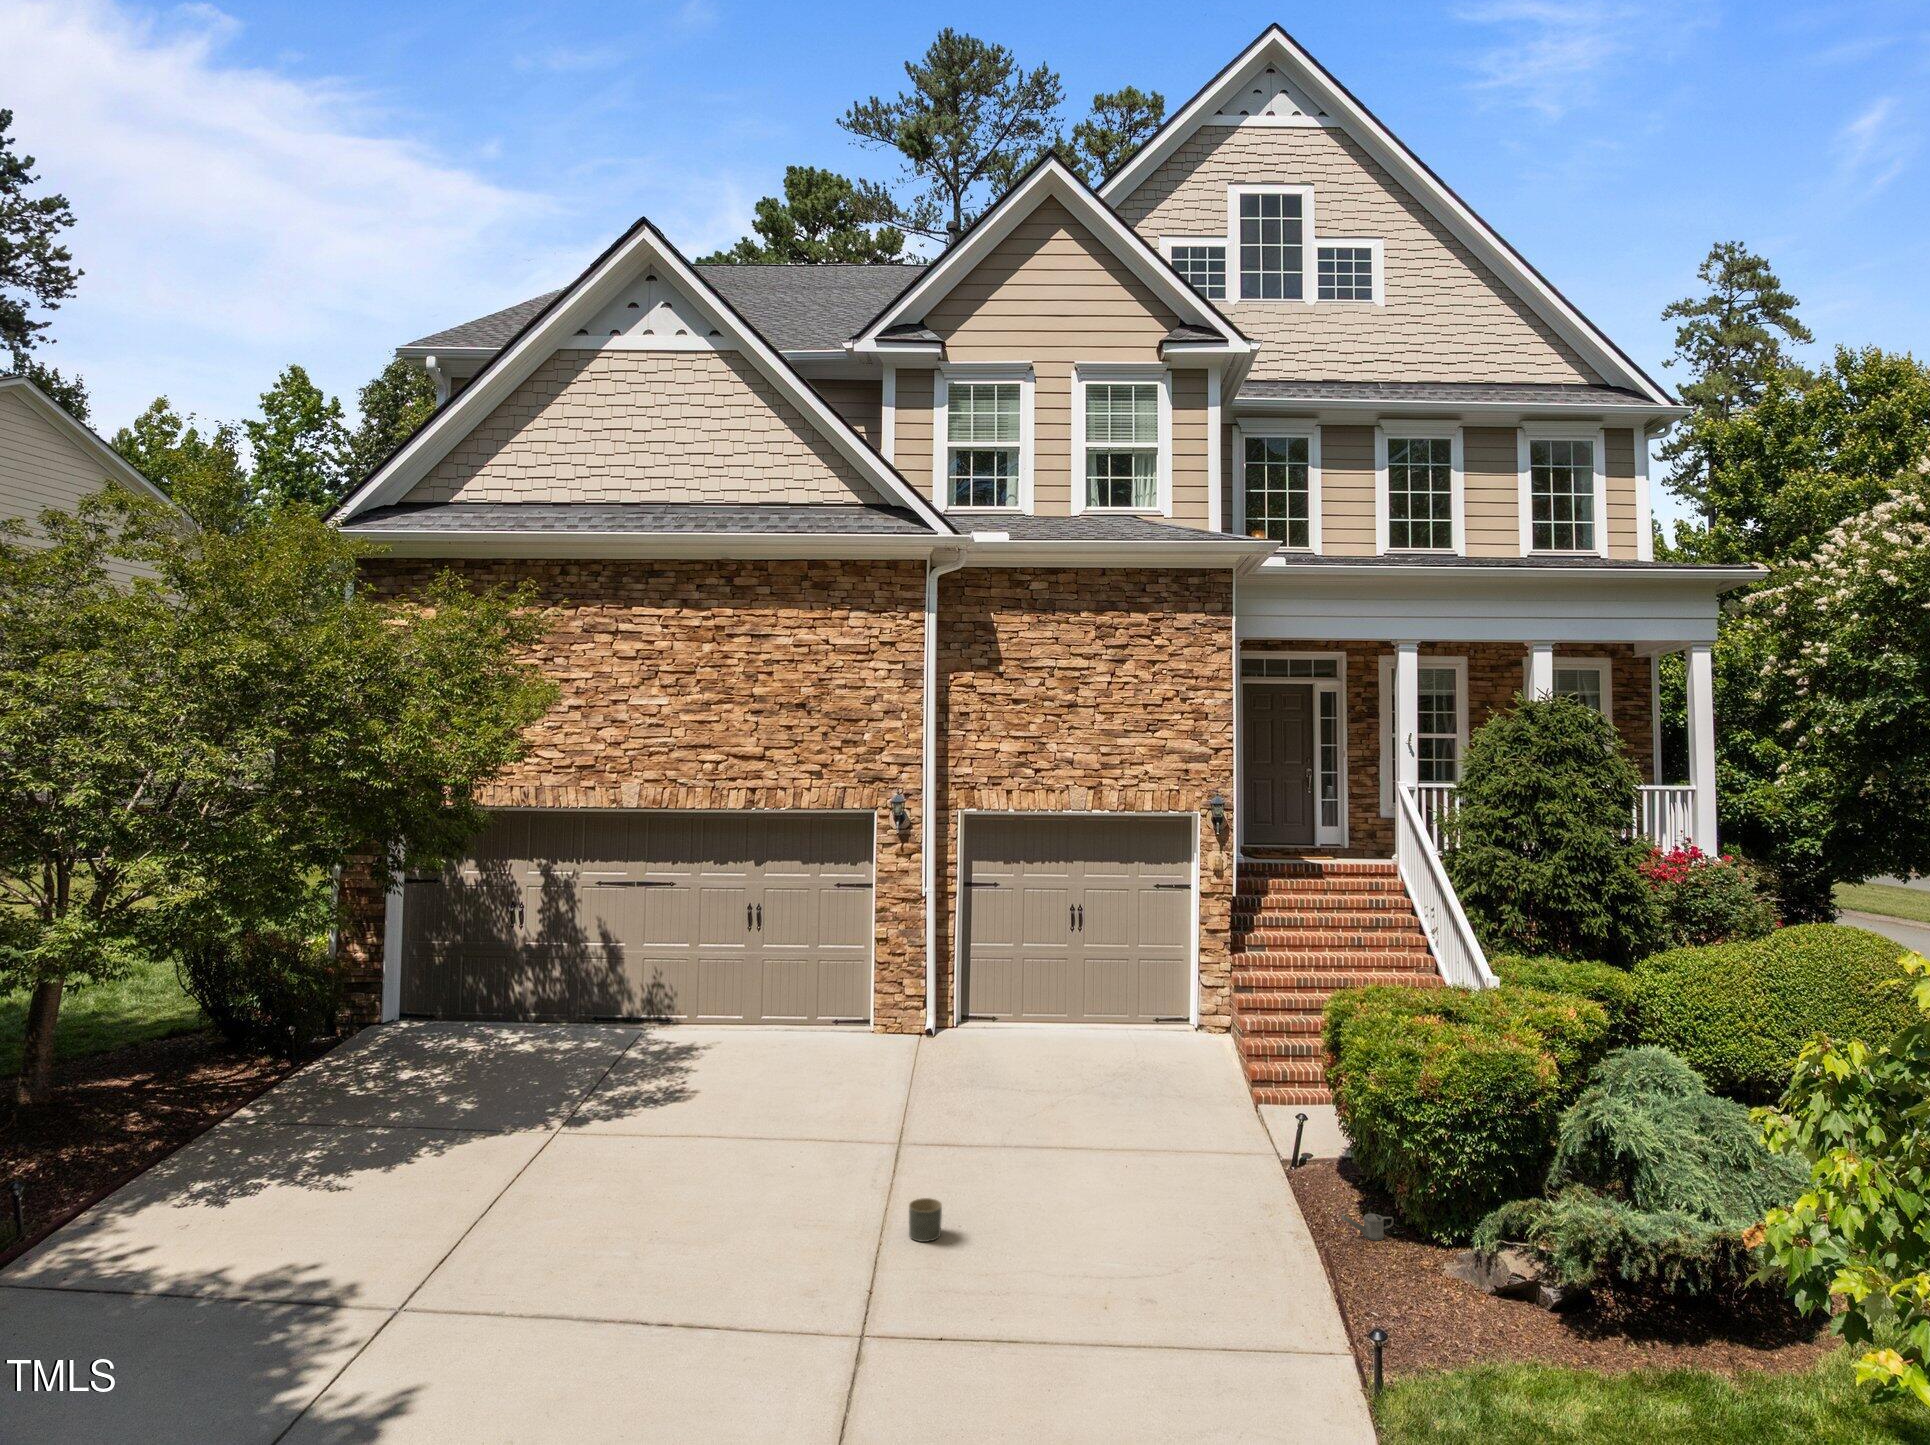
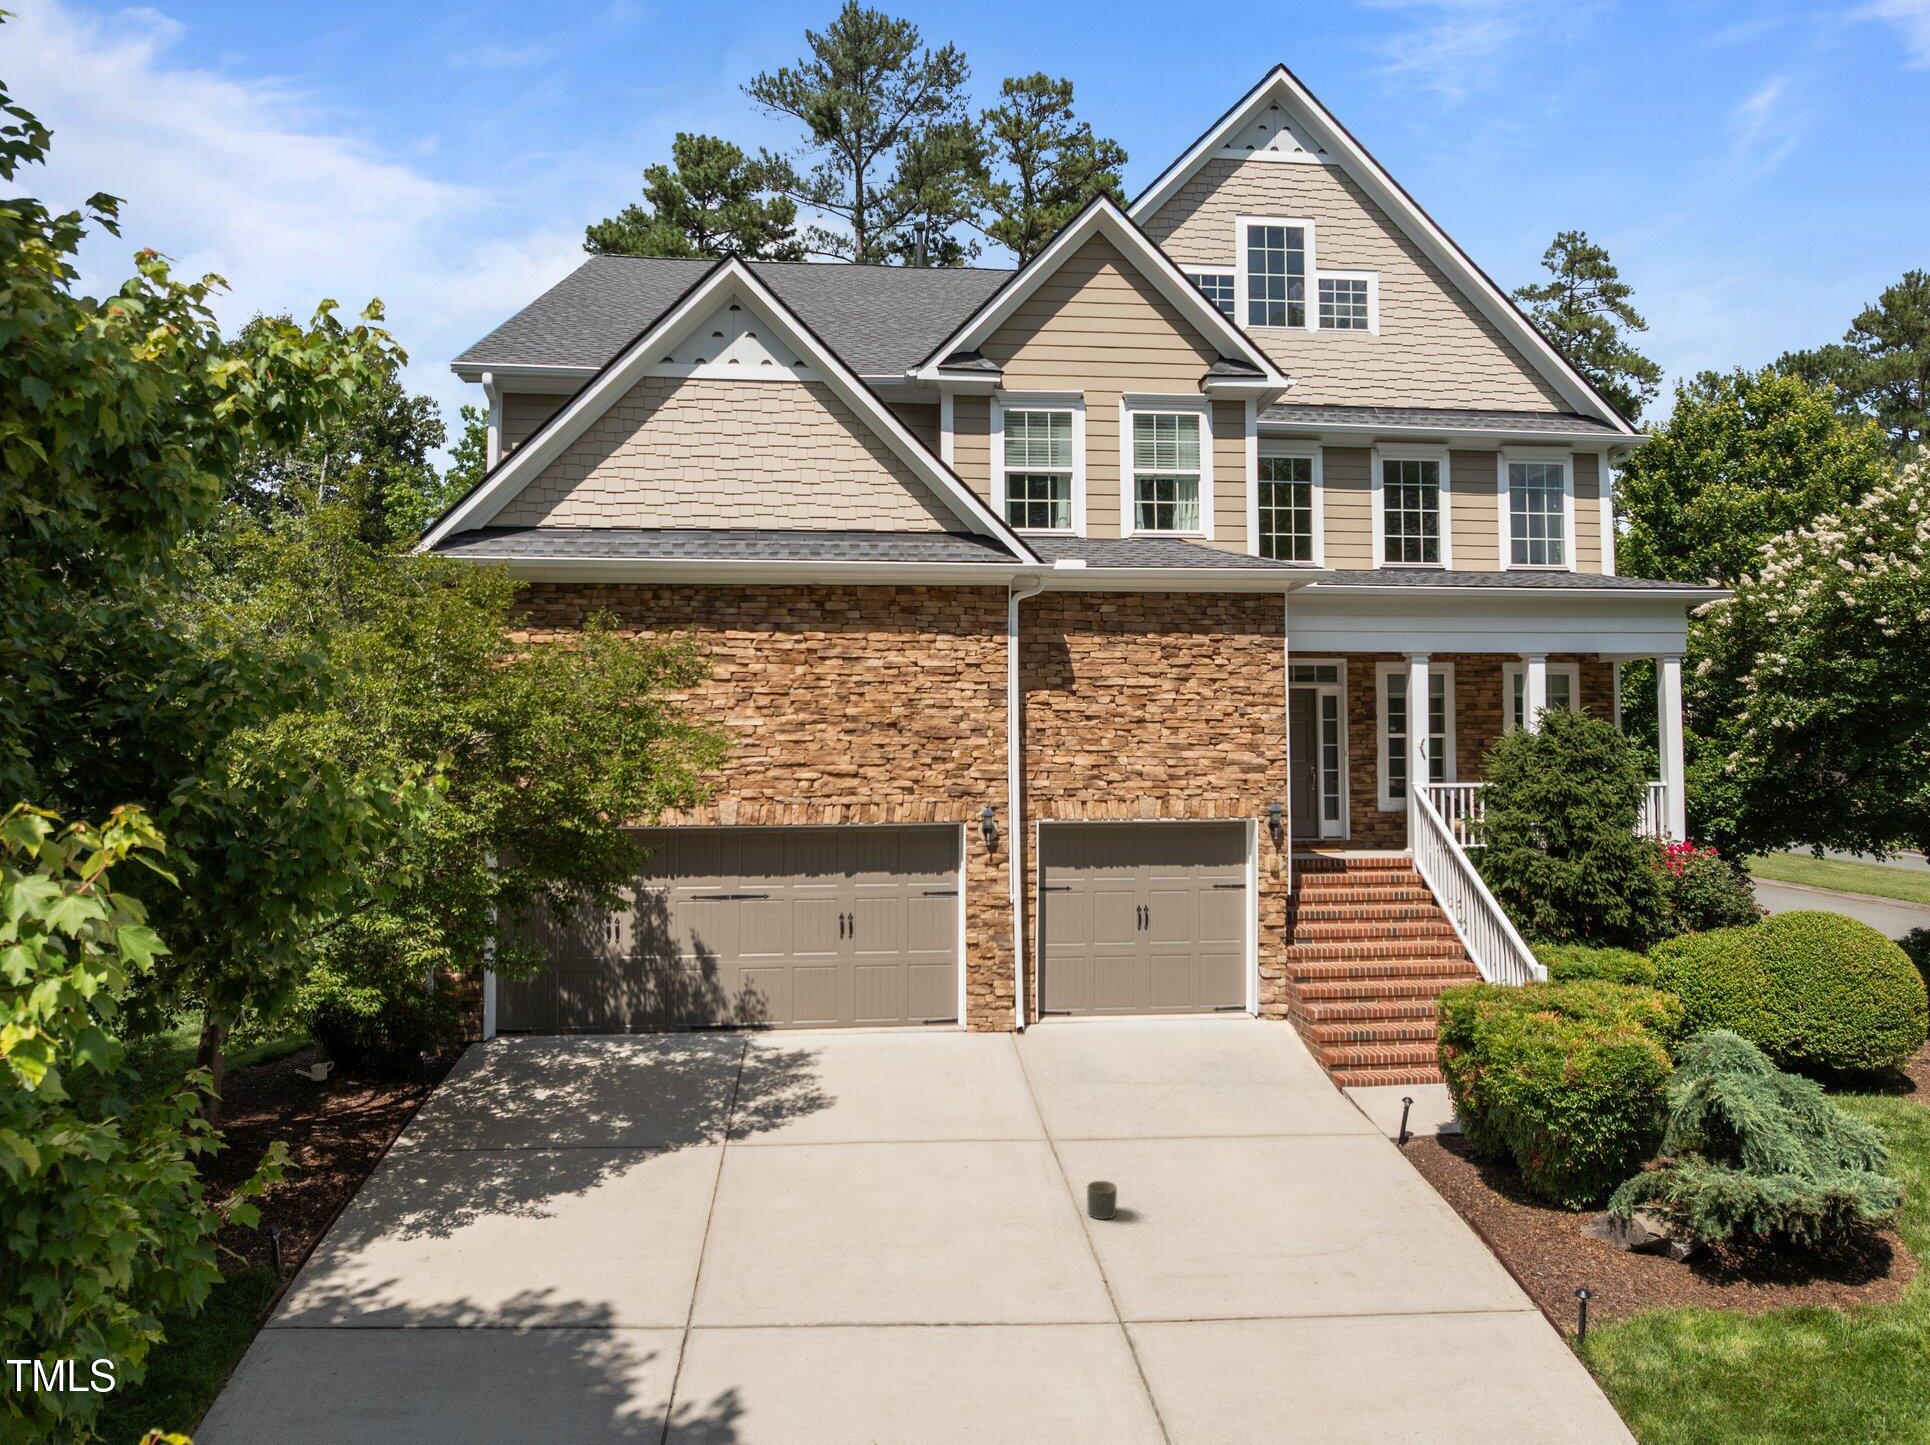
watering can: present [1341,1213,1394,1241] -> present [295,1062,334,1081]

